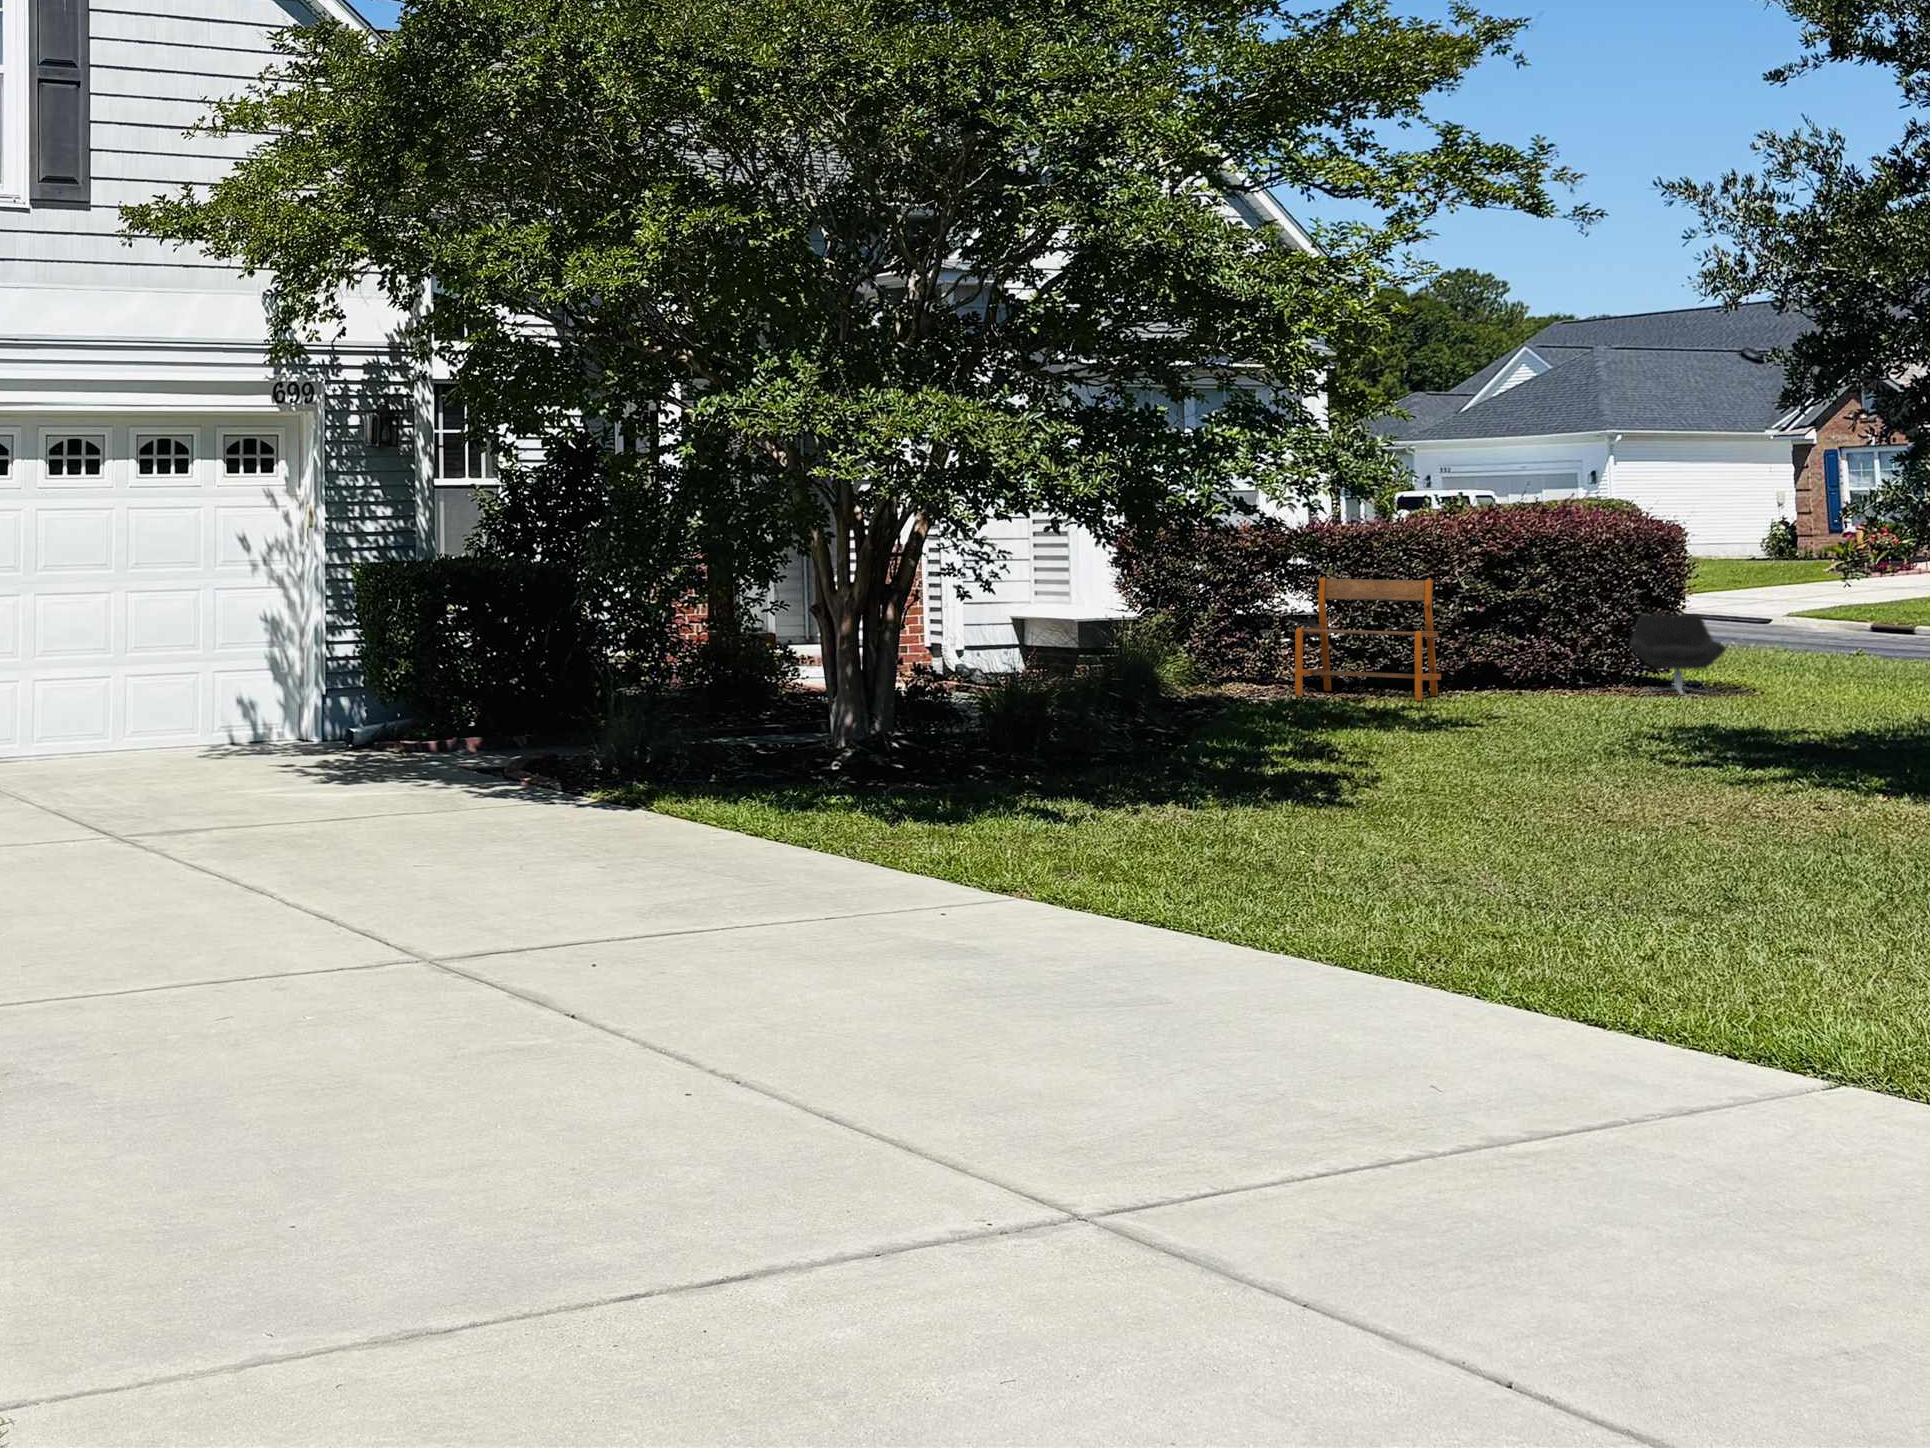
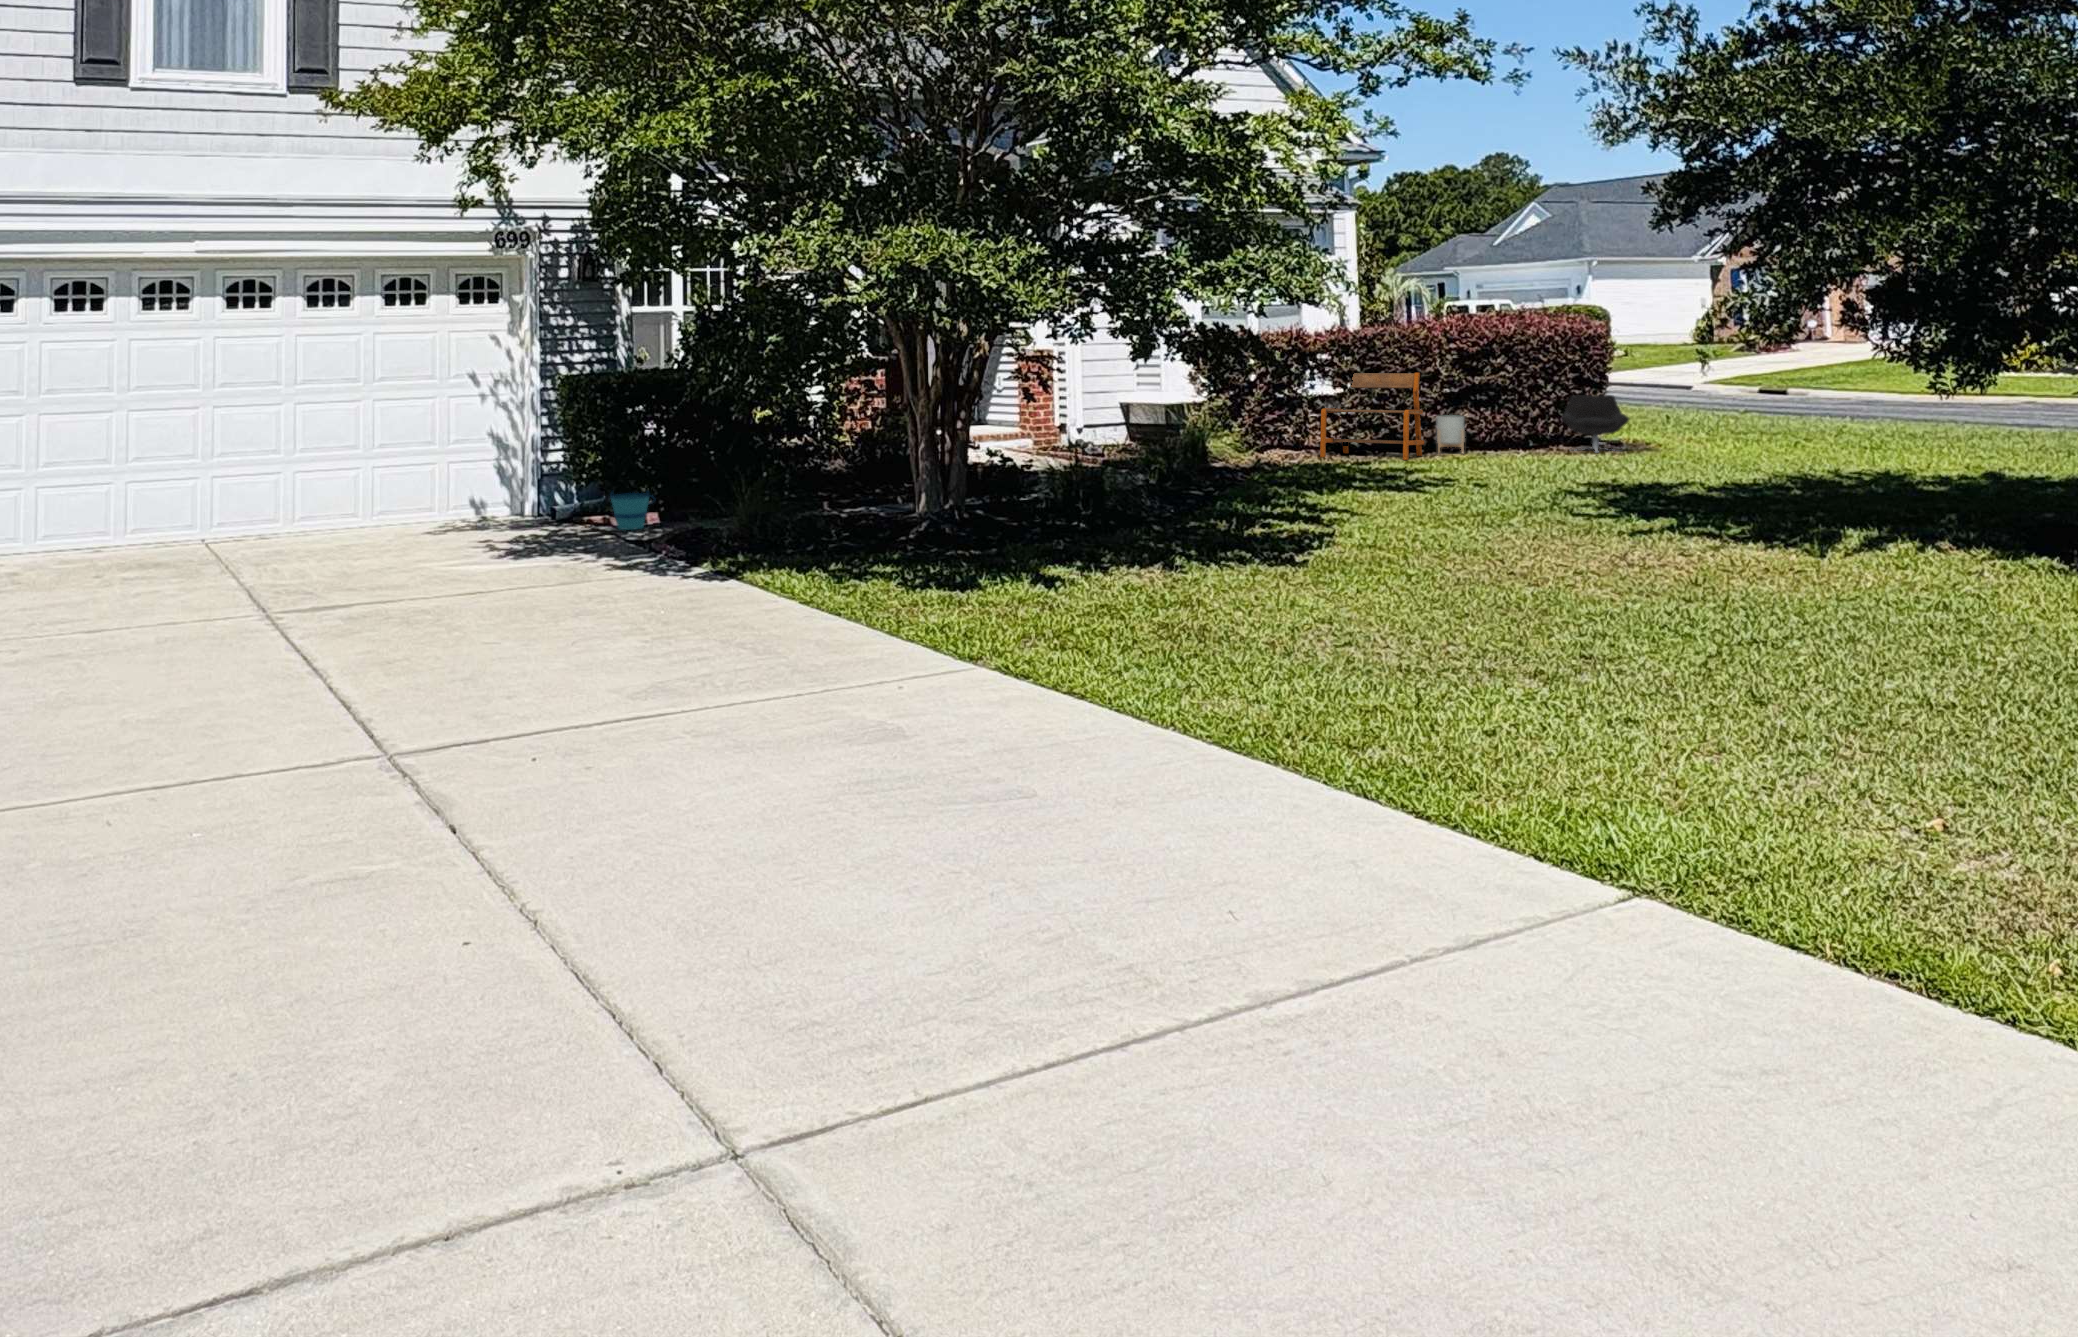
planter: none [1455,640,1496,694] -> present [1436,415,1465,453]
bucket: none [416,722,474,773] -> present [610,491,654,530]

